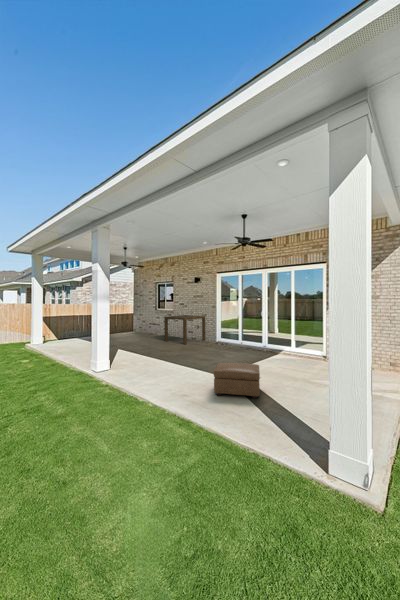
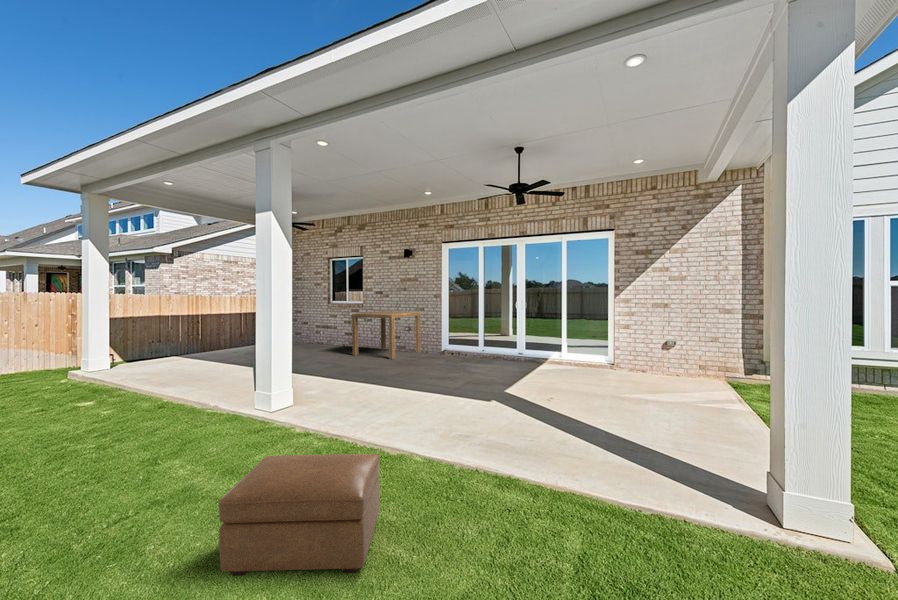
ottoman: present [214,362,260,398] -> present [218,454,380,576]

